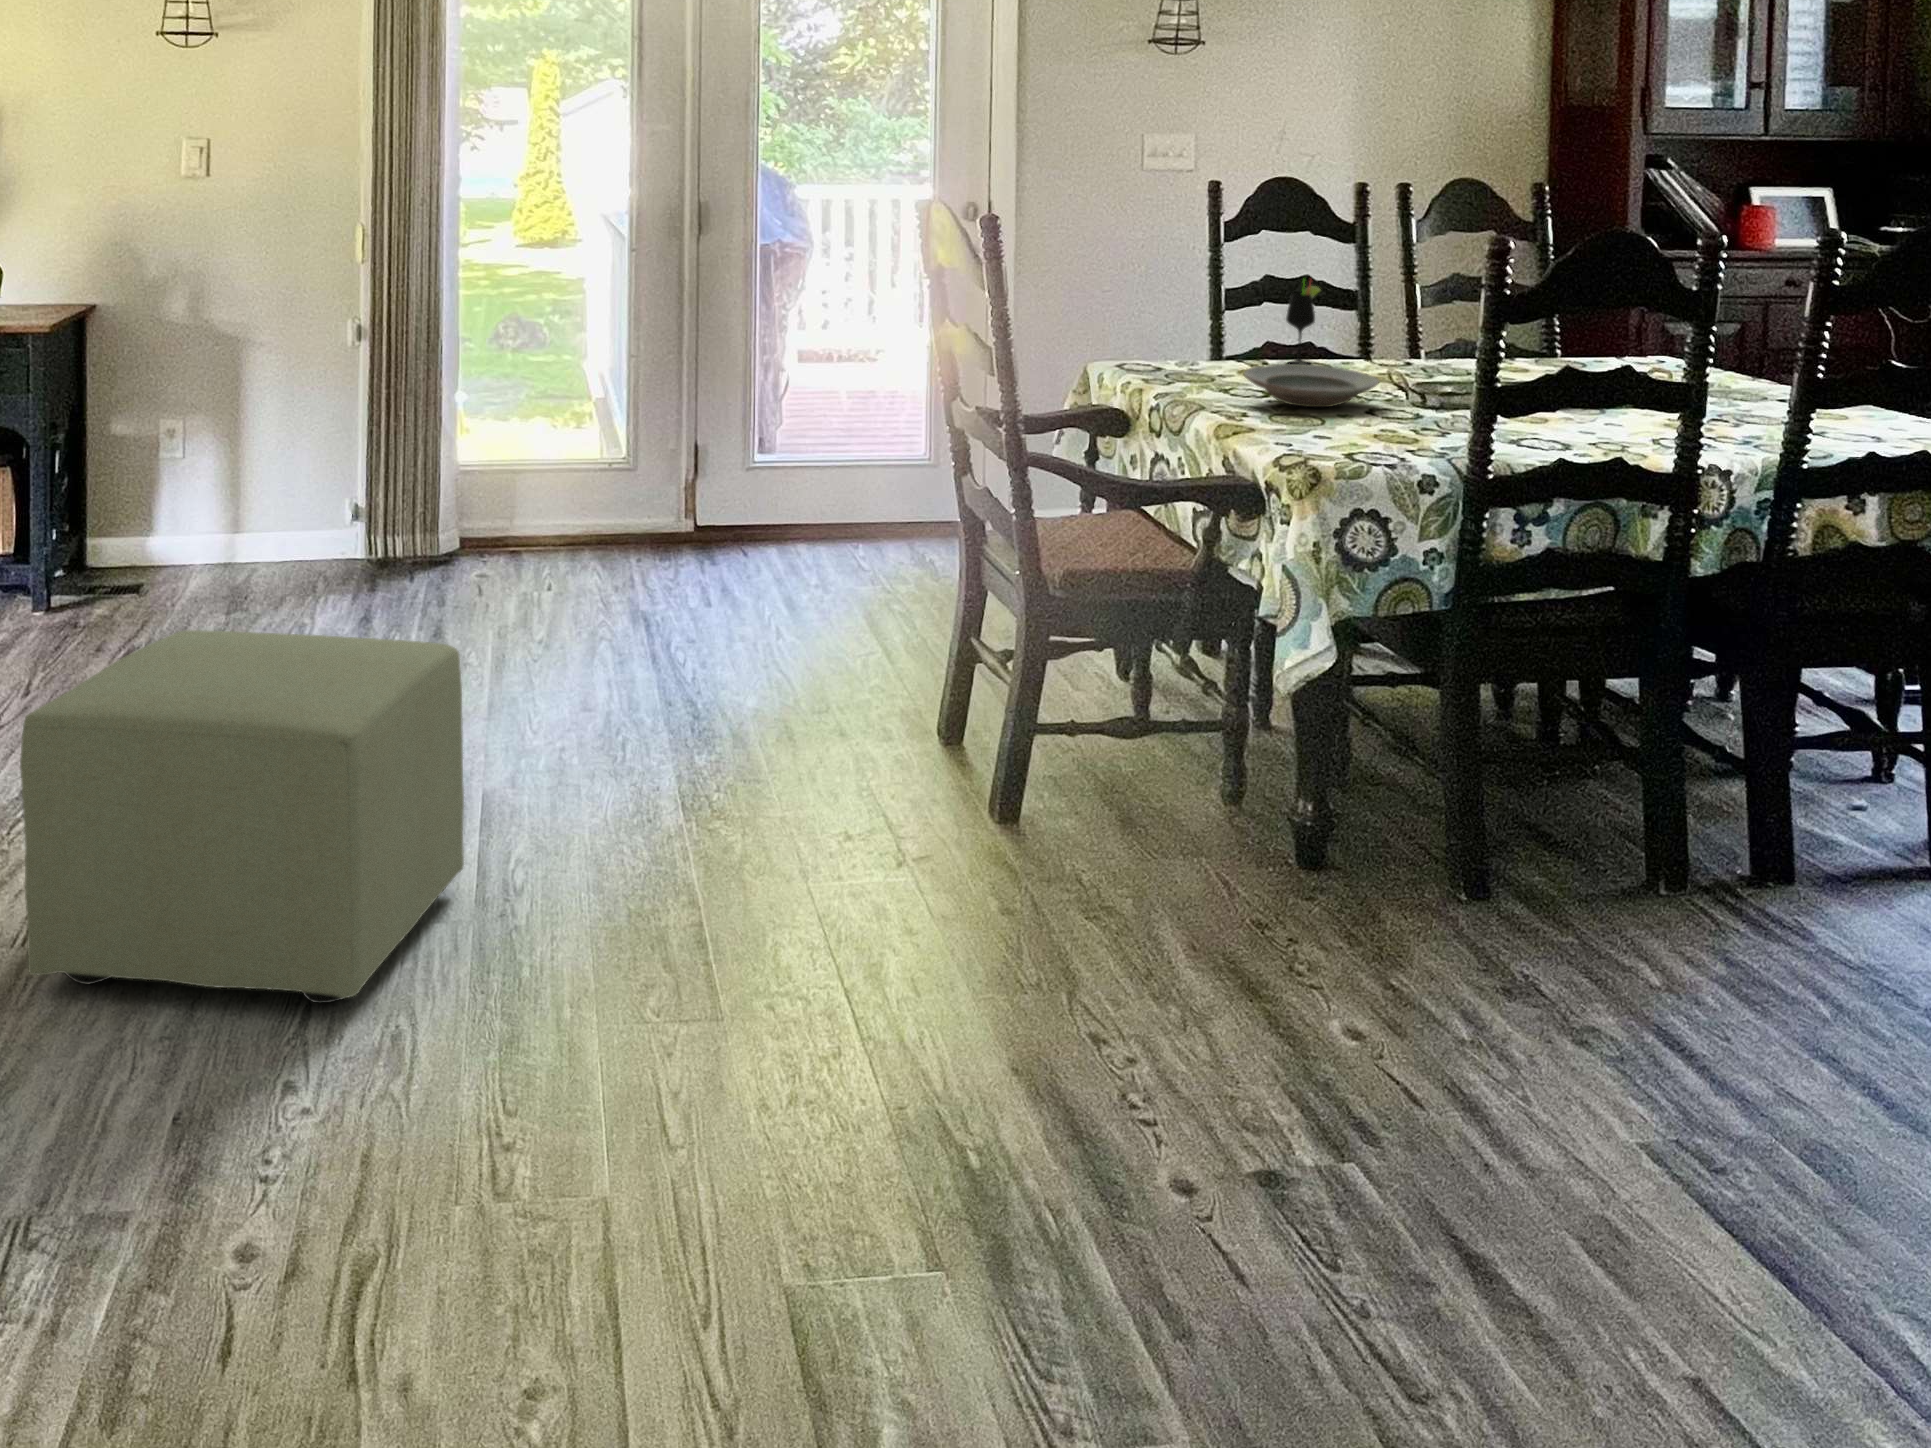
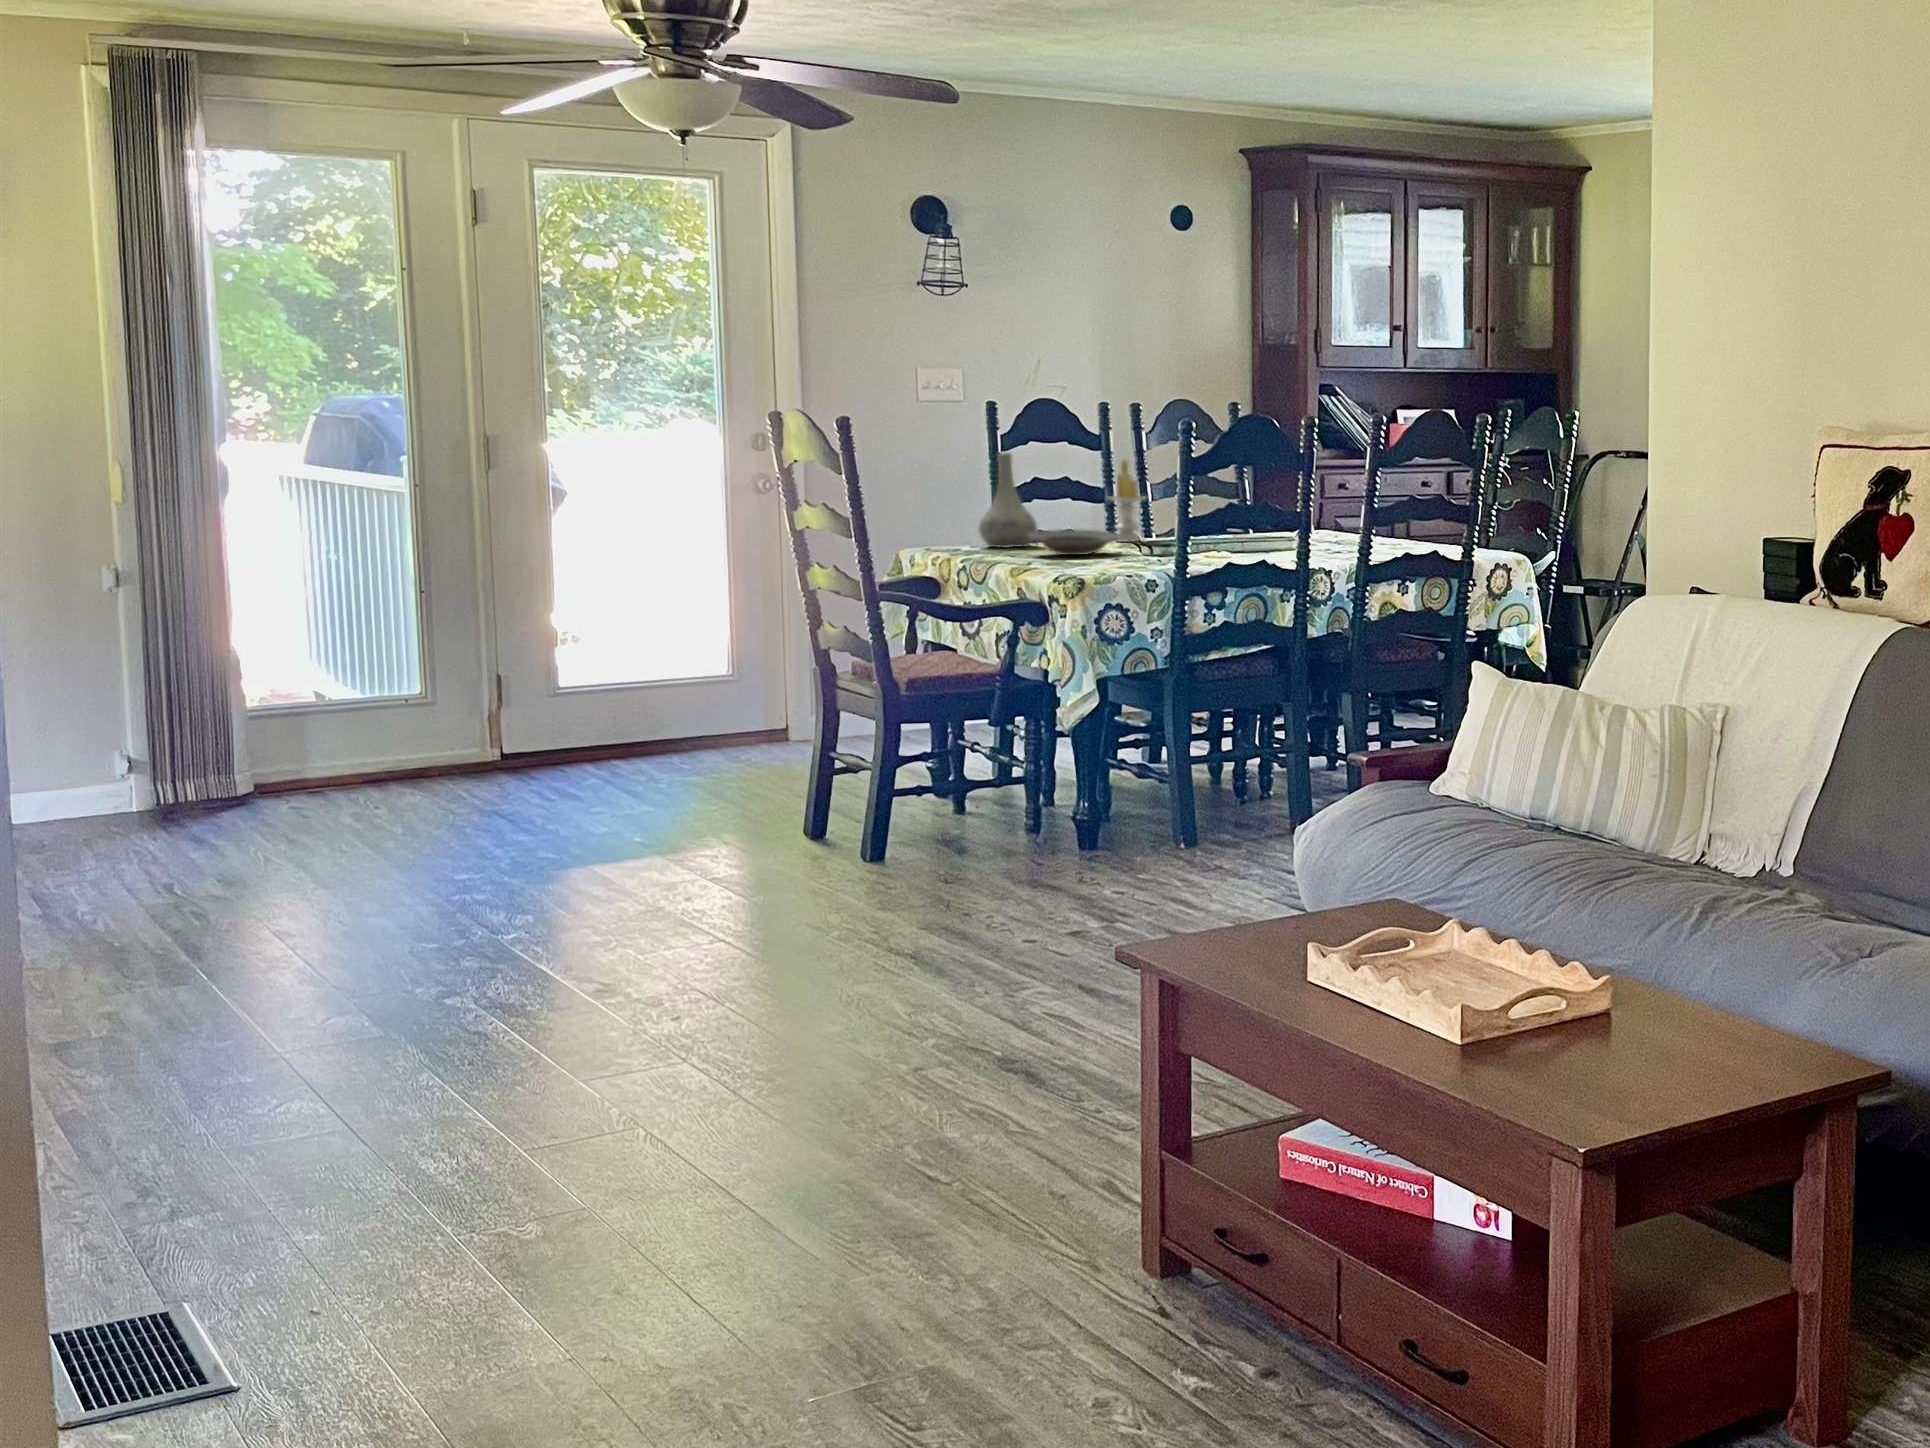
vase: none [1180,250,1261,381] -> present [978,452,1038,548]
candle: none [1360,263,1421,379] -> present [1108,459,1146,542]
wine glass: present [1286,284,1320,364] -> none [1053,473,1077,537]
ottoman: present [20,630,464,1003] -> none [253,726,523,947]

